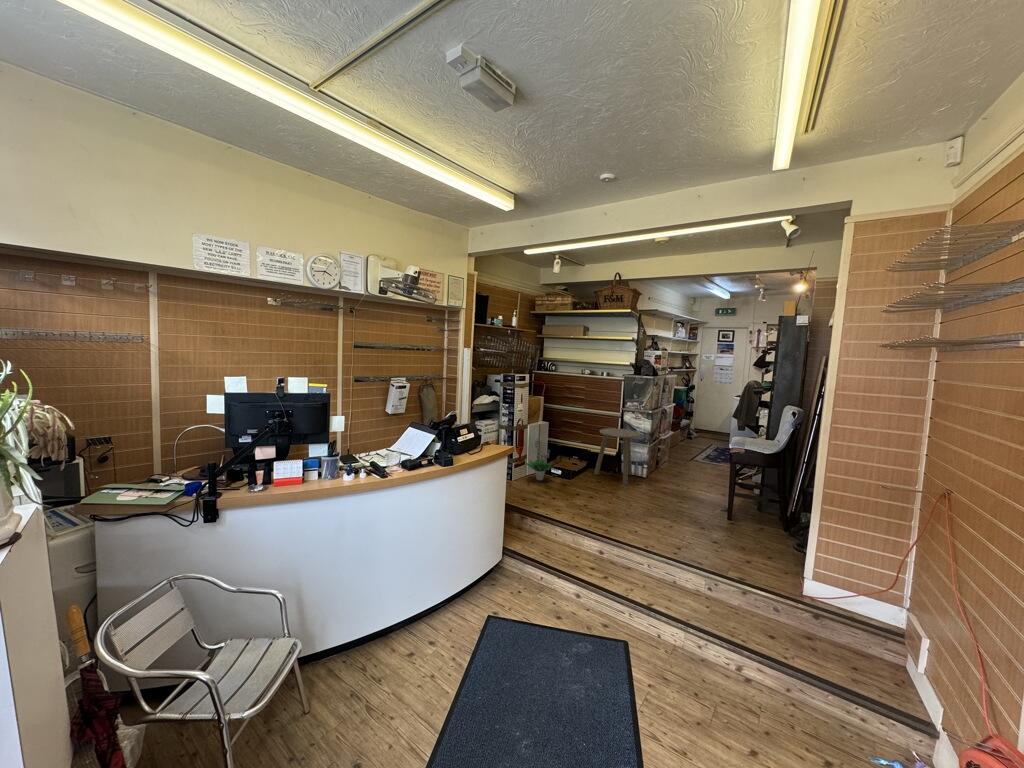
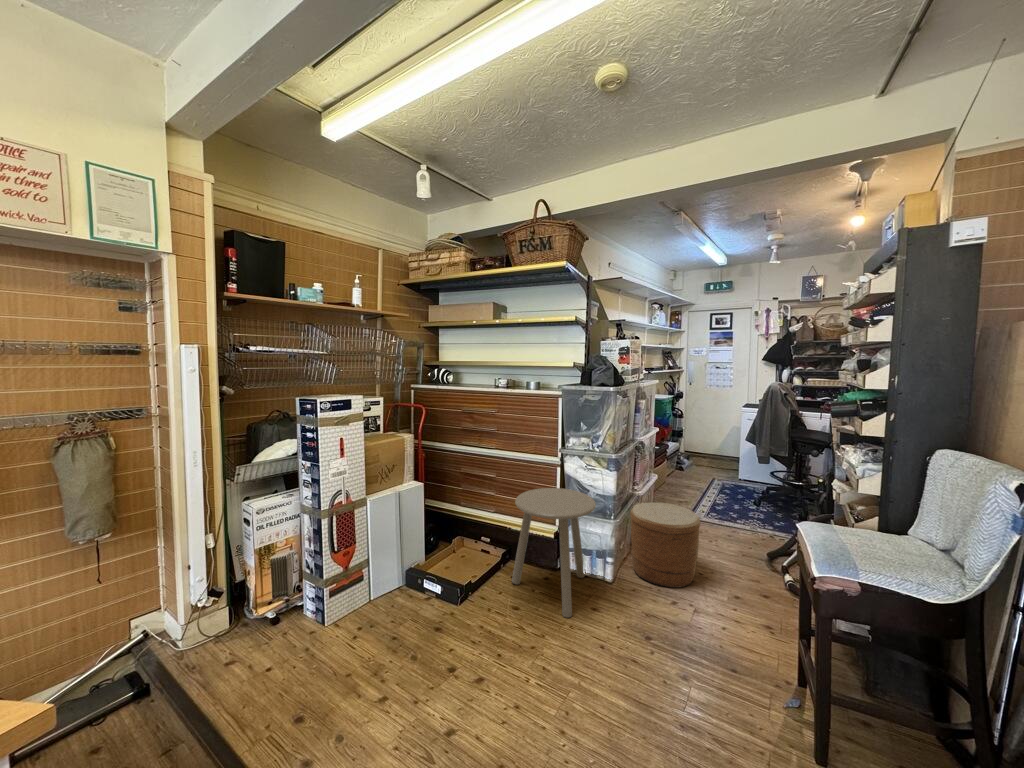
potted plant: present [526,439,553,480] -> none [359,528,421,617]
woven basket: none [657,441,695,481] -> present [630,502,701,588]

